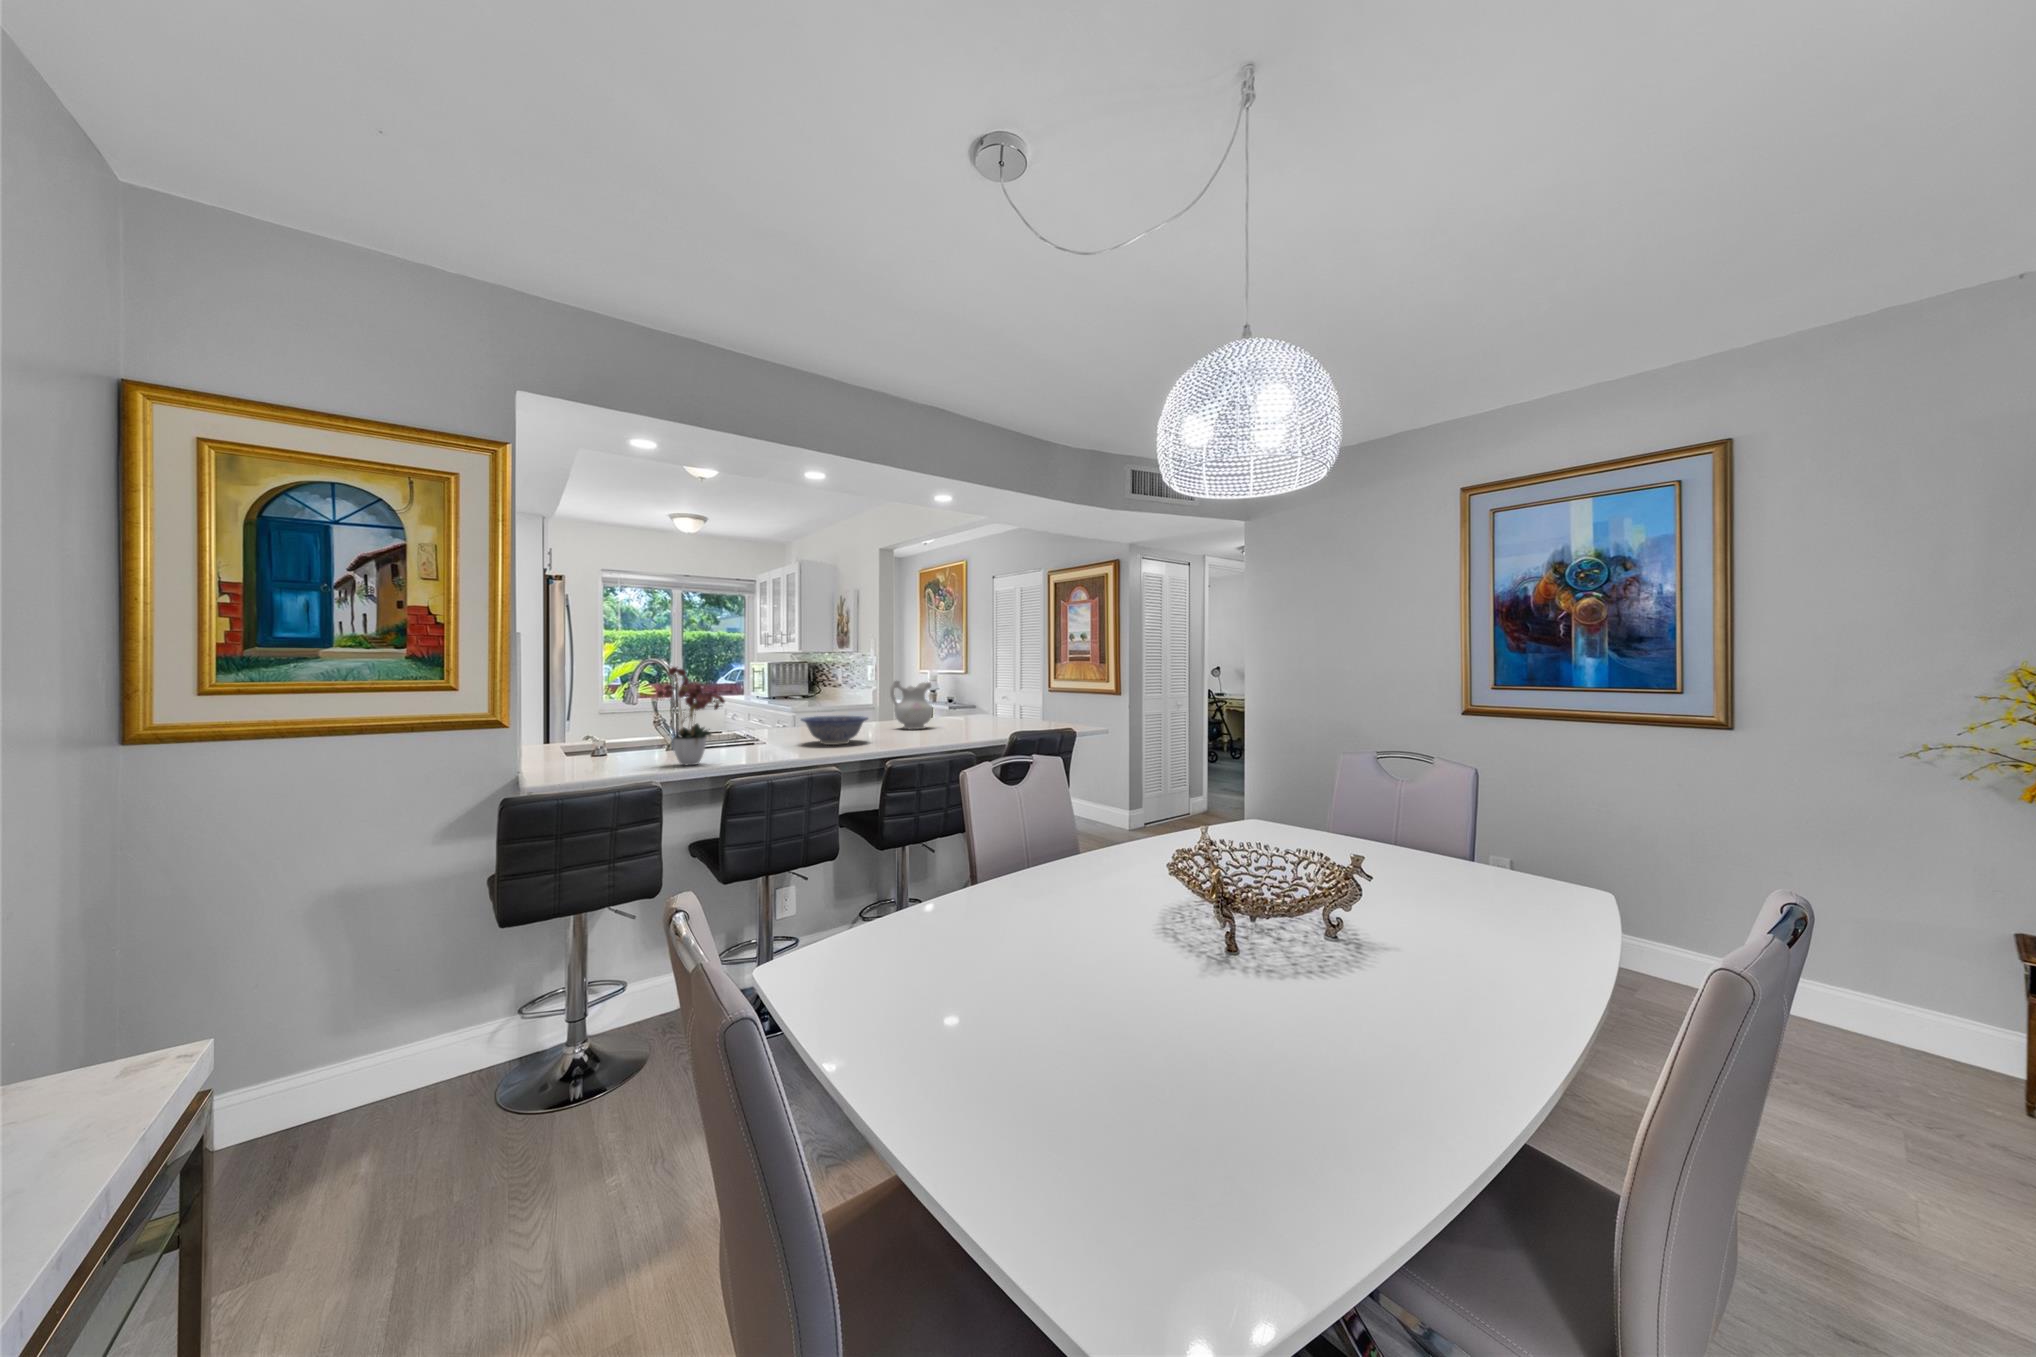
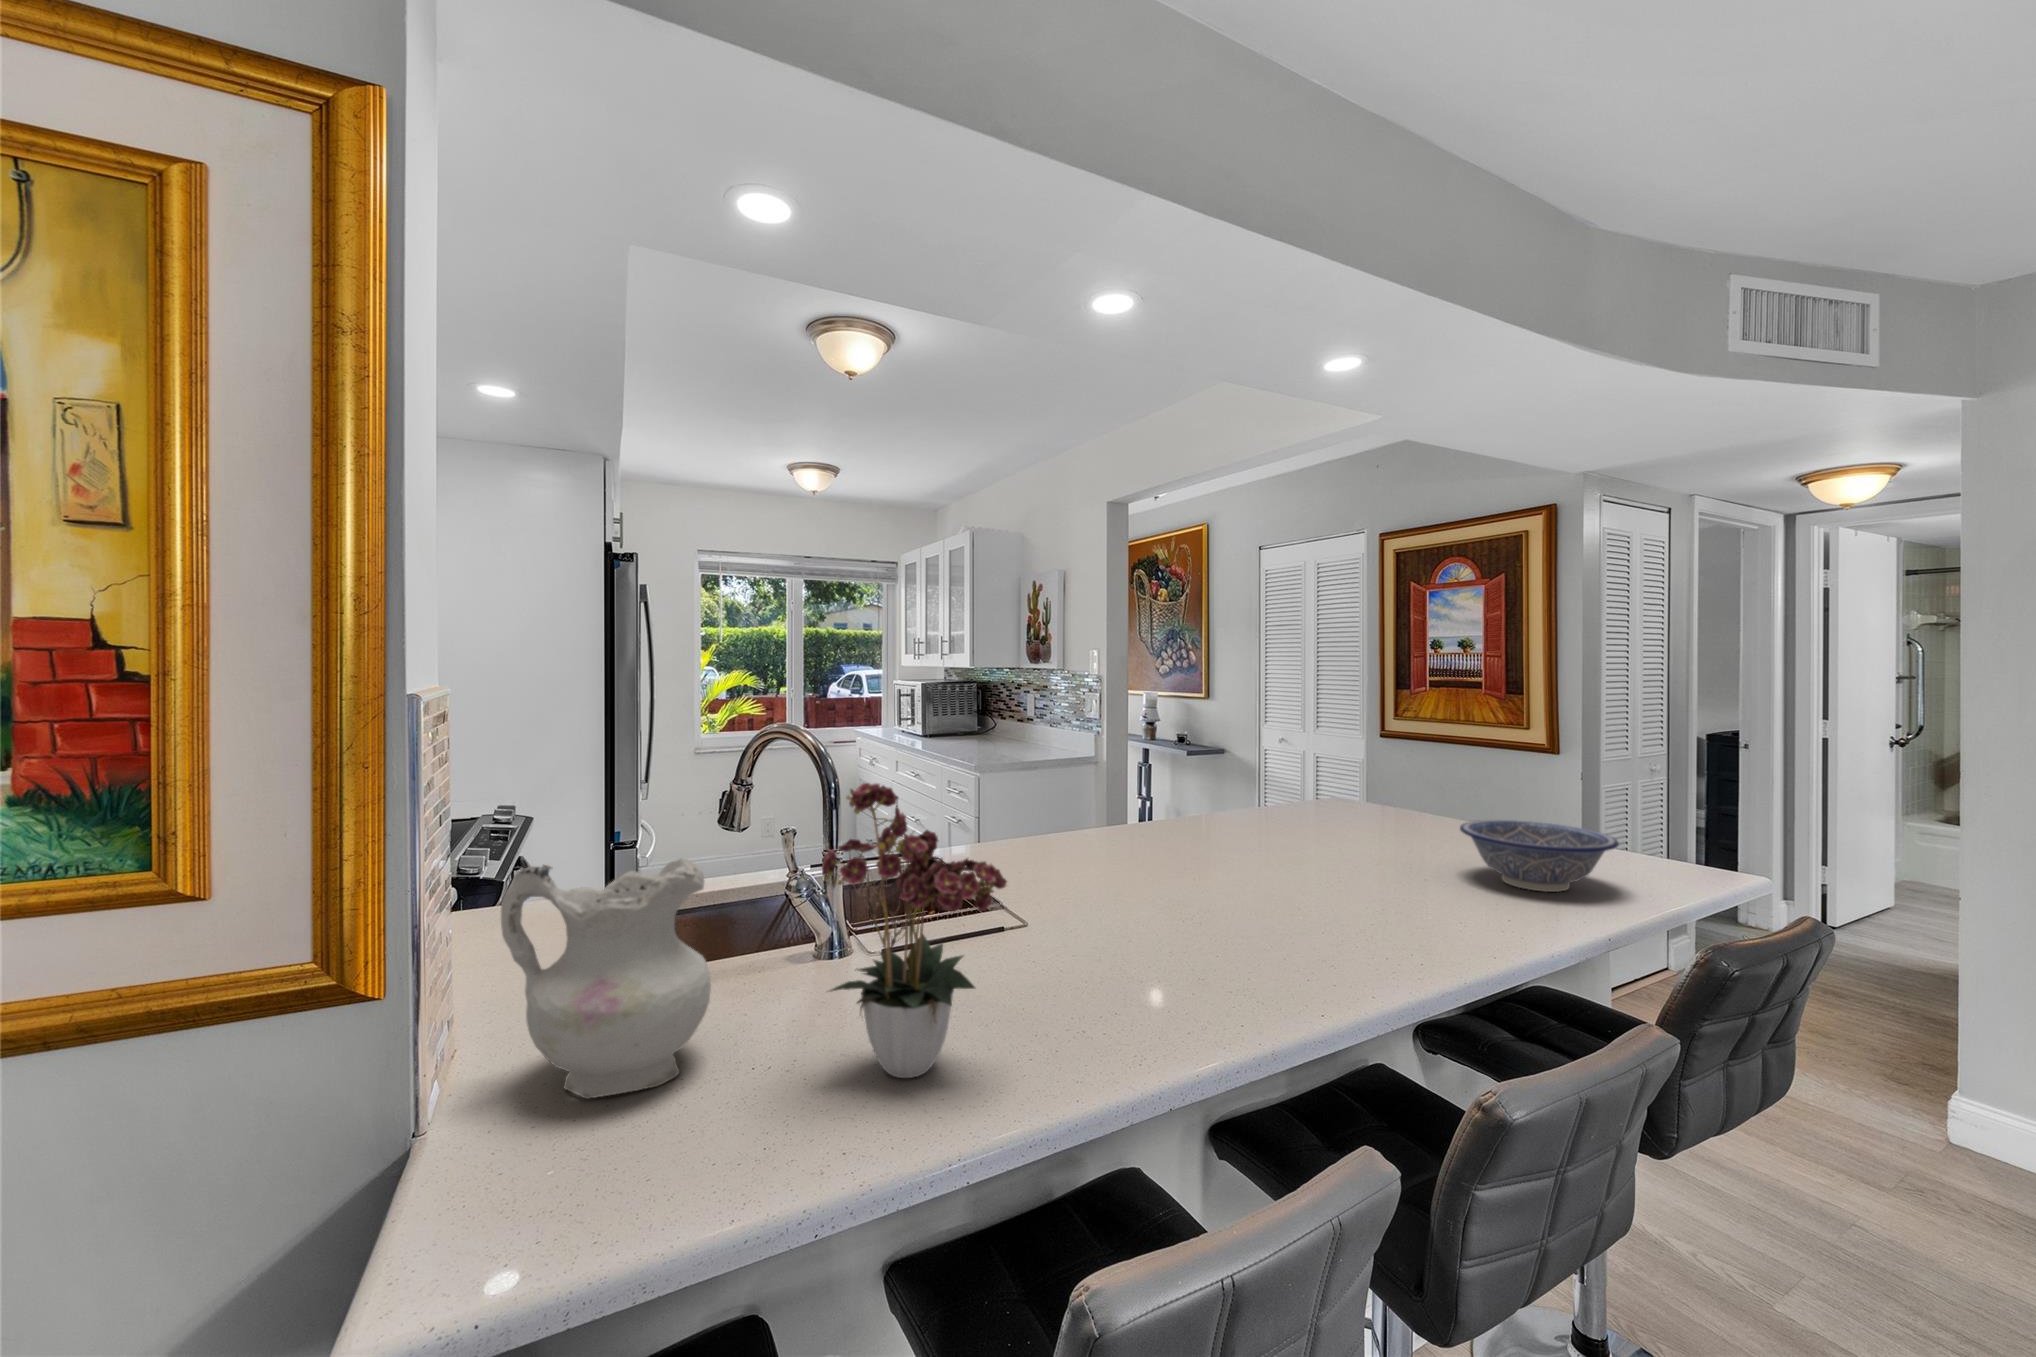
ceramic pitcher: present [890,681,933,729] -> present [501,858,711,1099]
decorative bowl: present [801,716,868,745] -> present [1460,820,1619,892]

